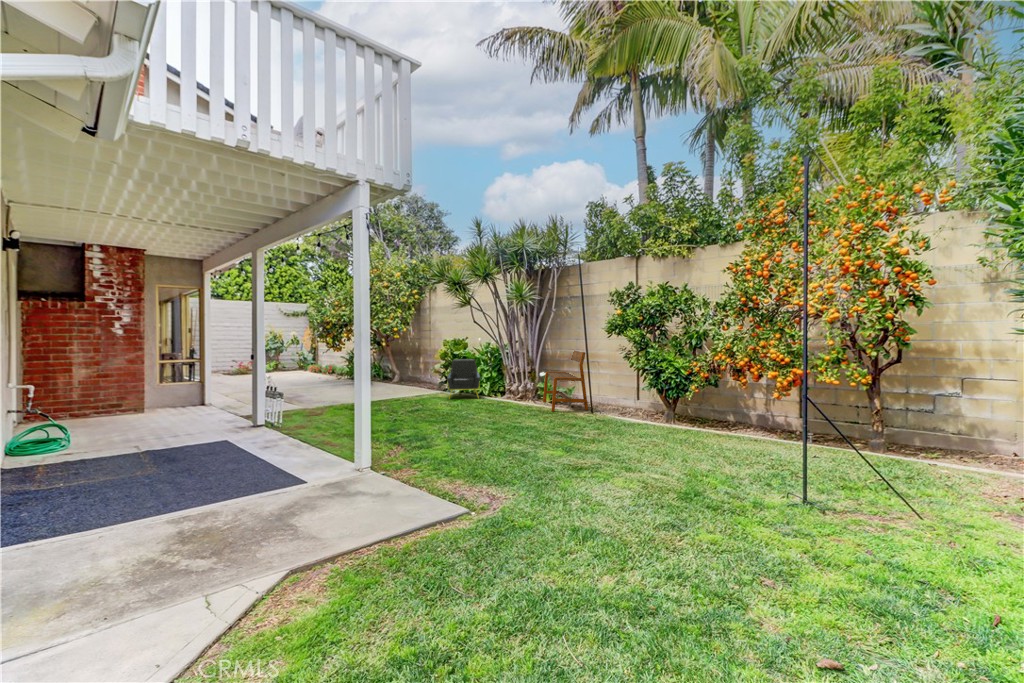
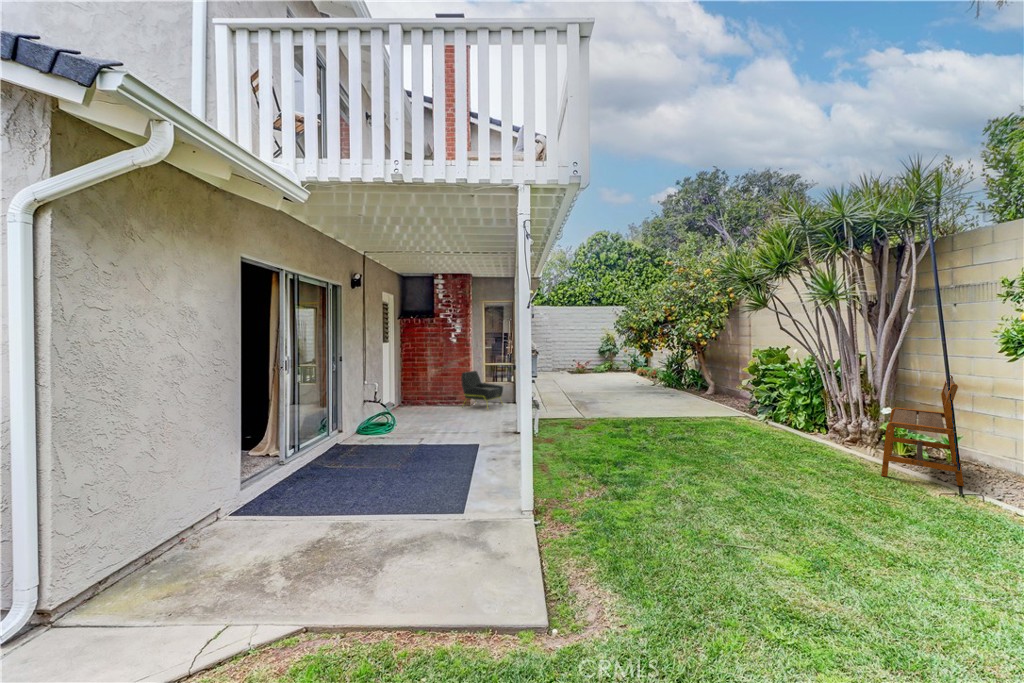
armchair: present [447,359,480,399] -> present [461,371,503,403]

